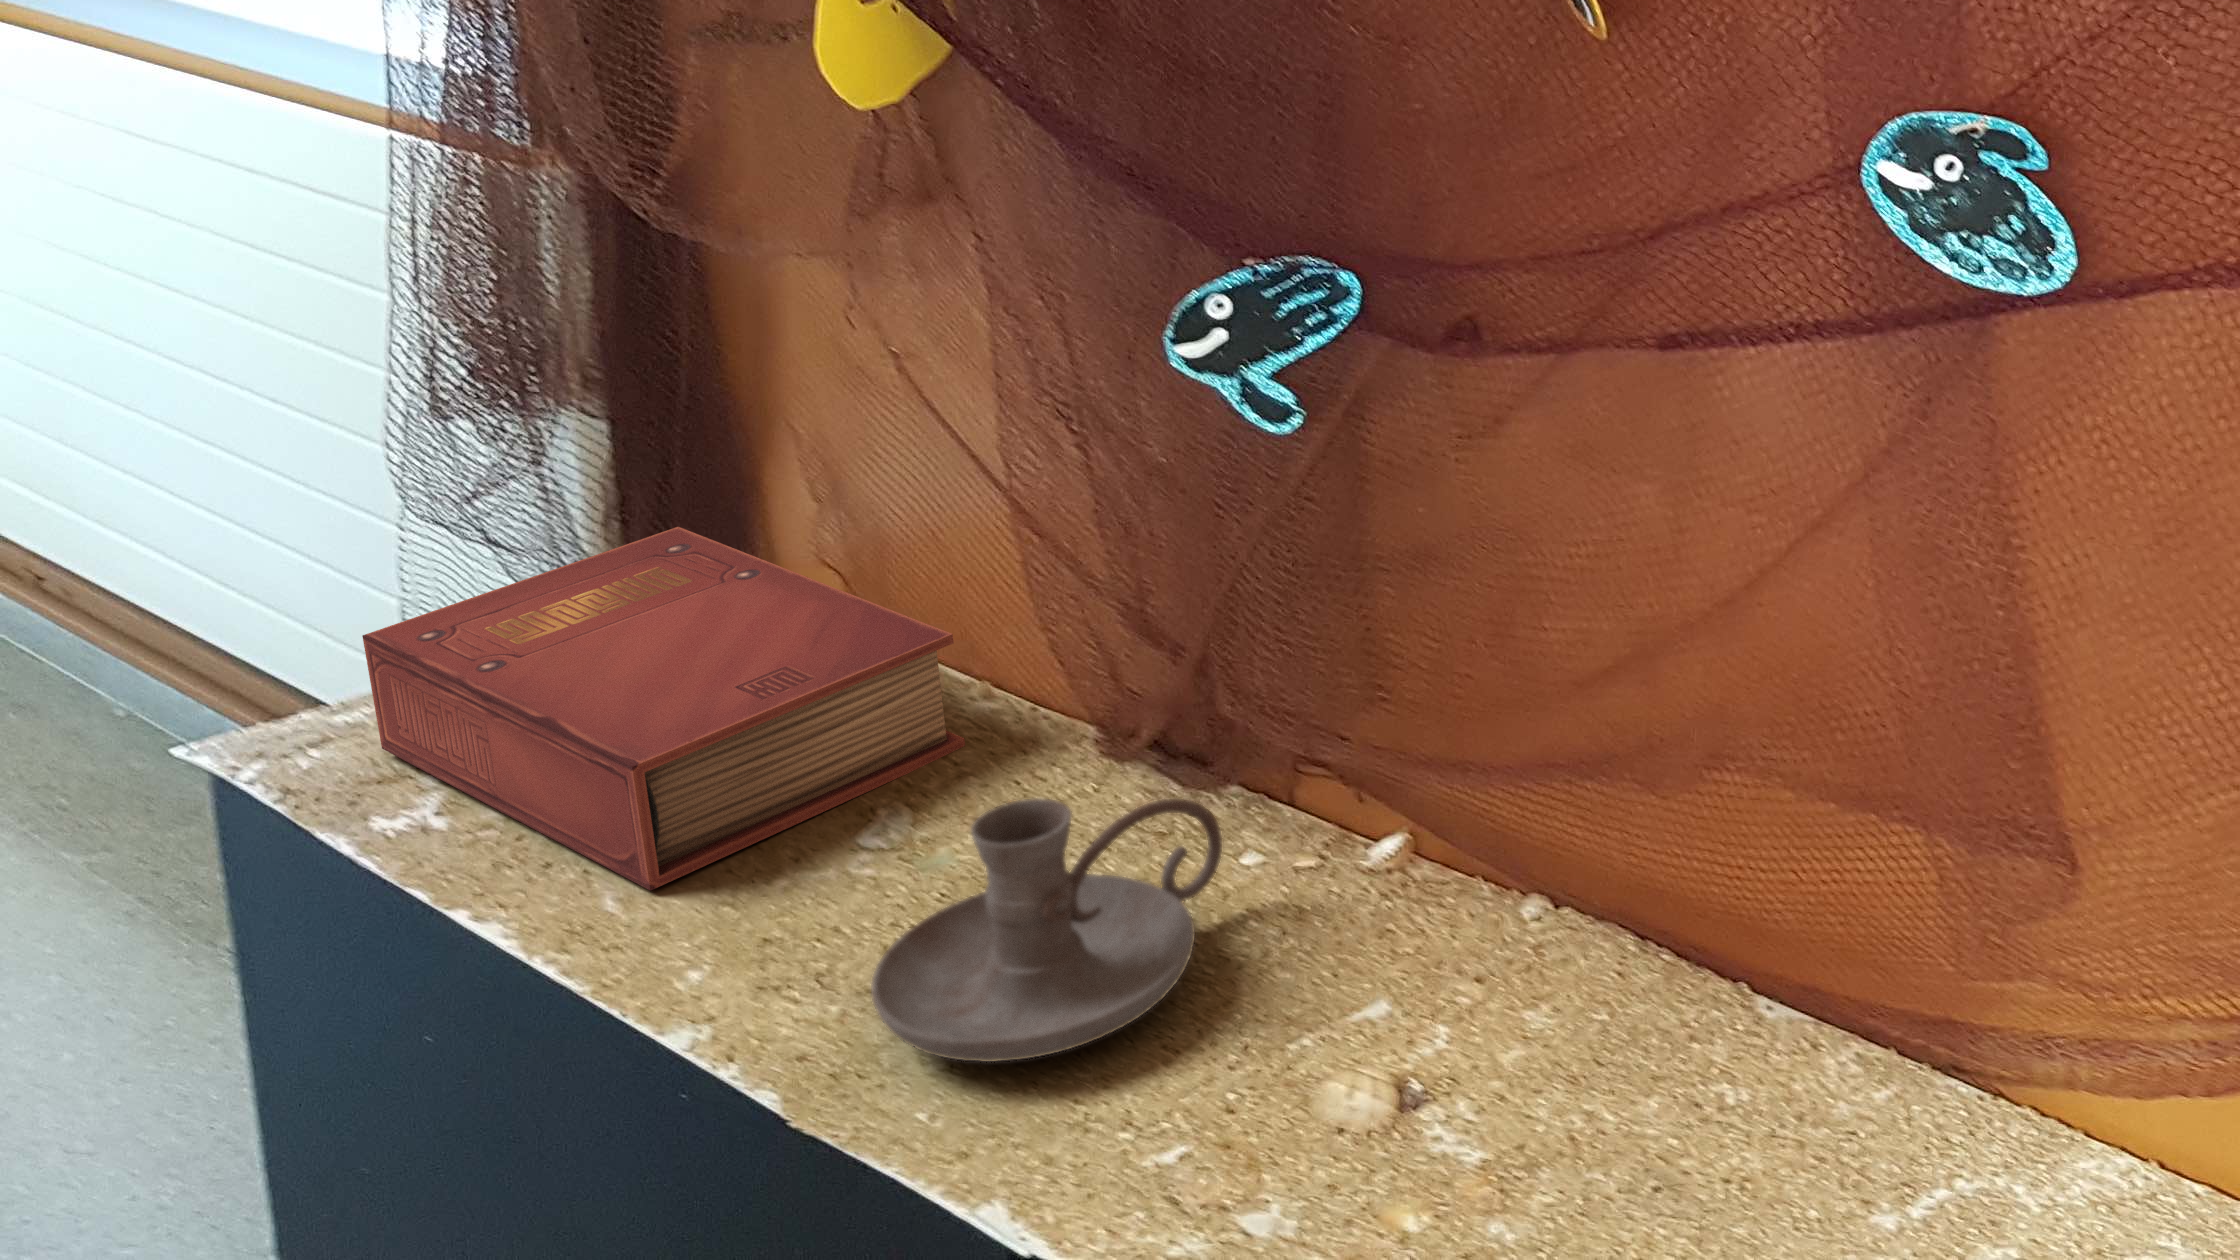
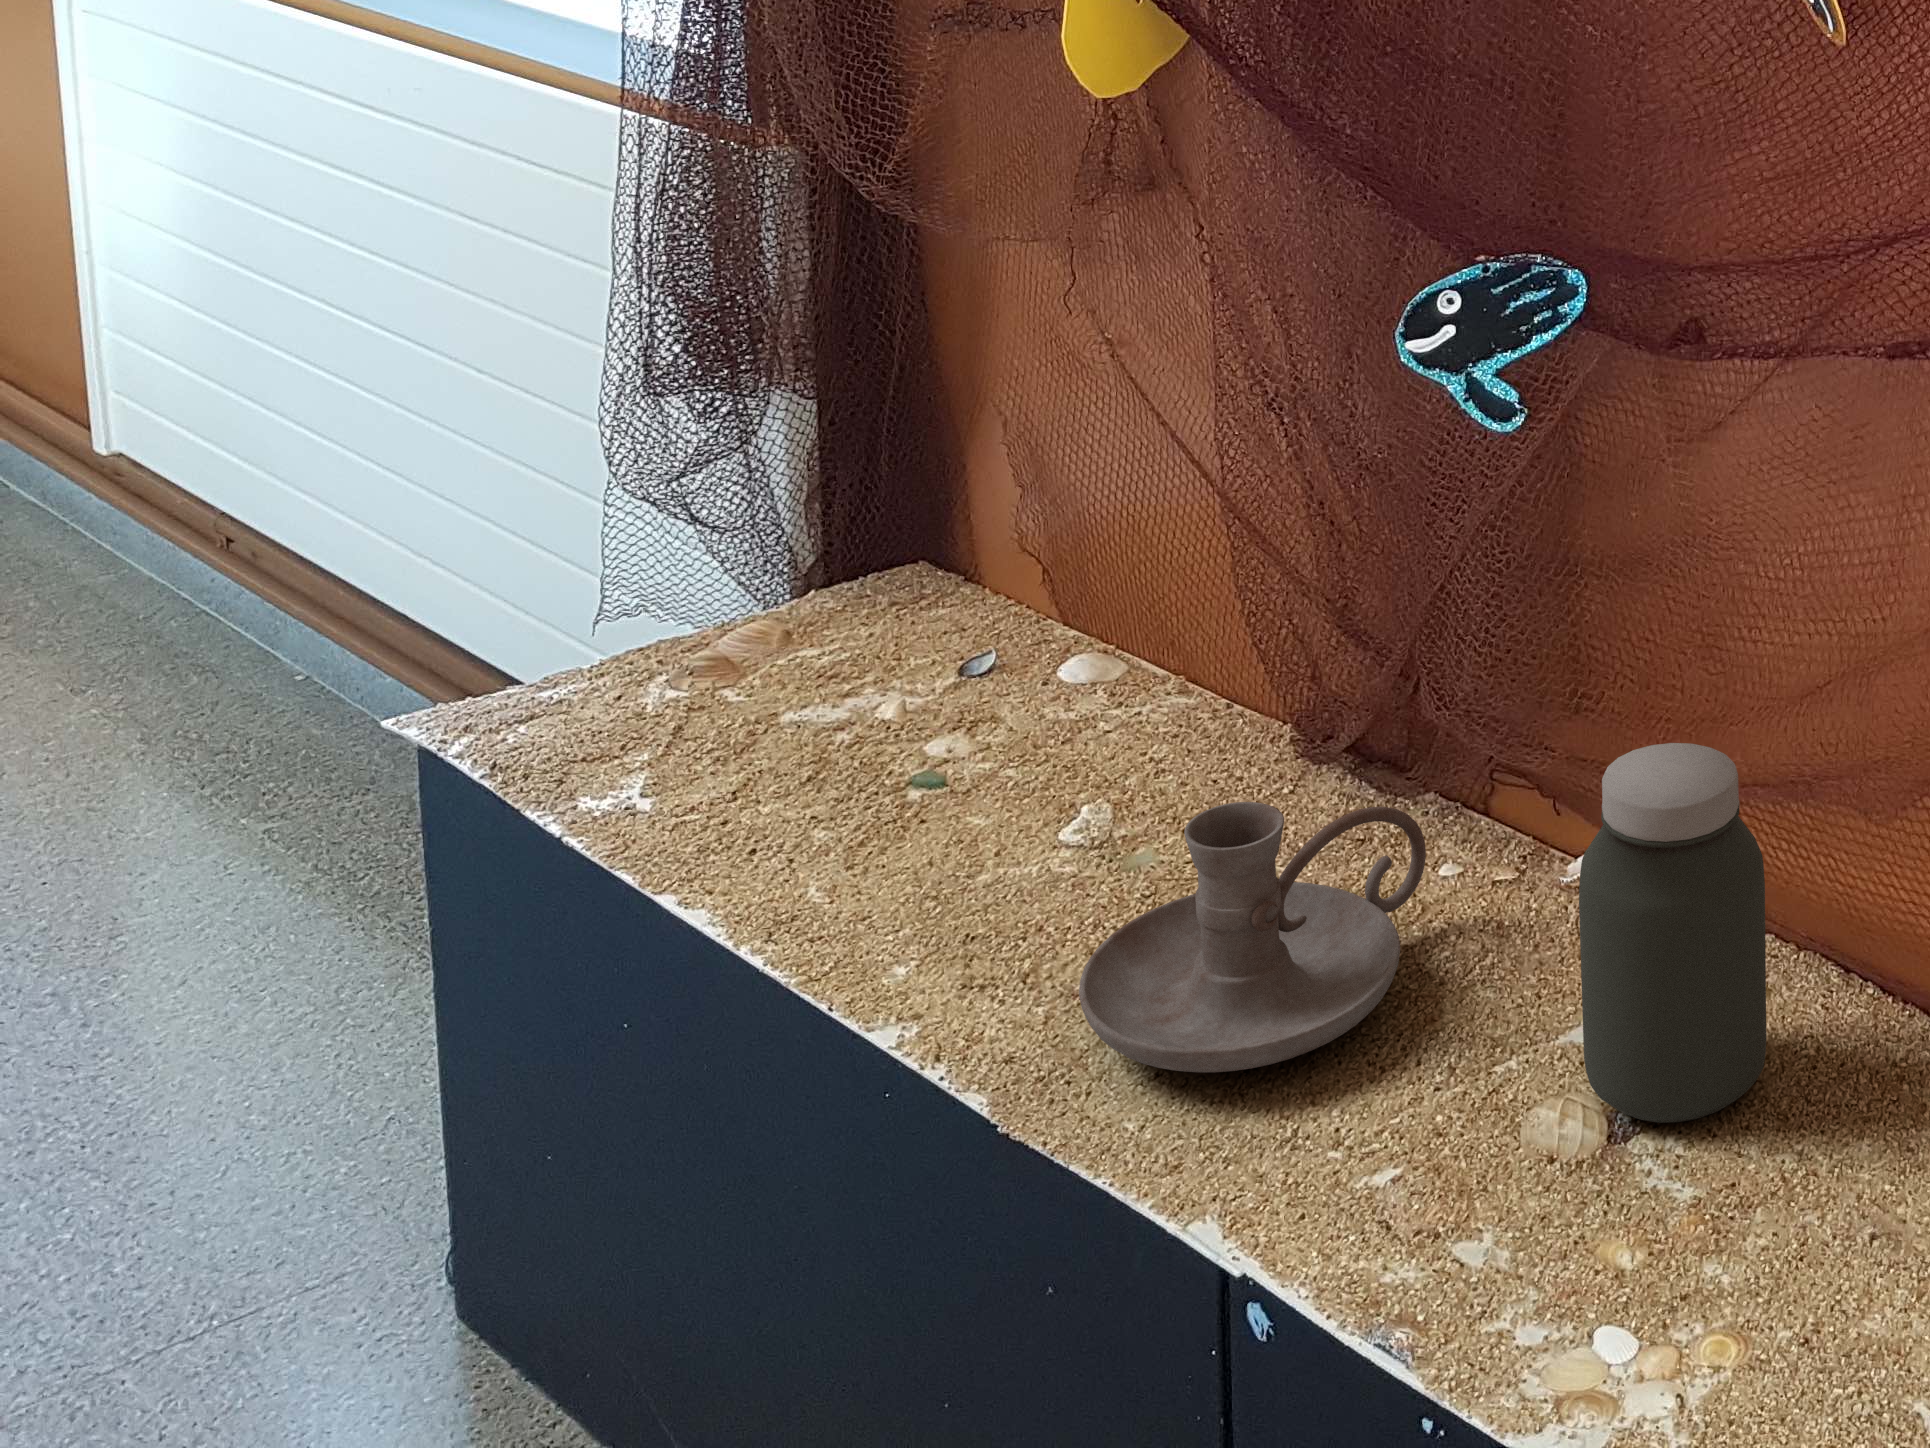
book: present [362,527,965,891] -> none [571,509,1158,883]
jar: none [1362,727,1553,1092] -> present [1579,743,1766,1123]

